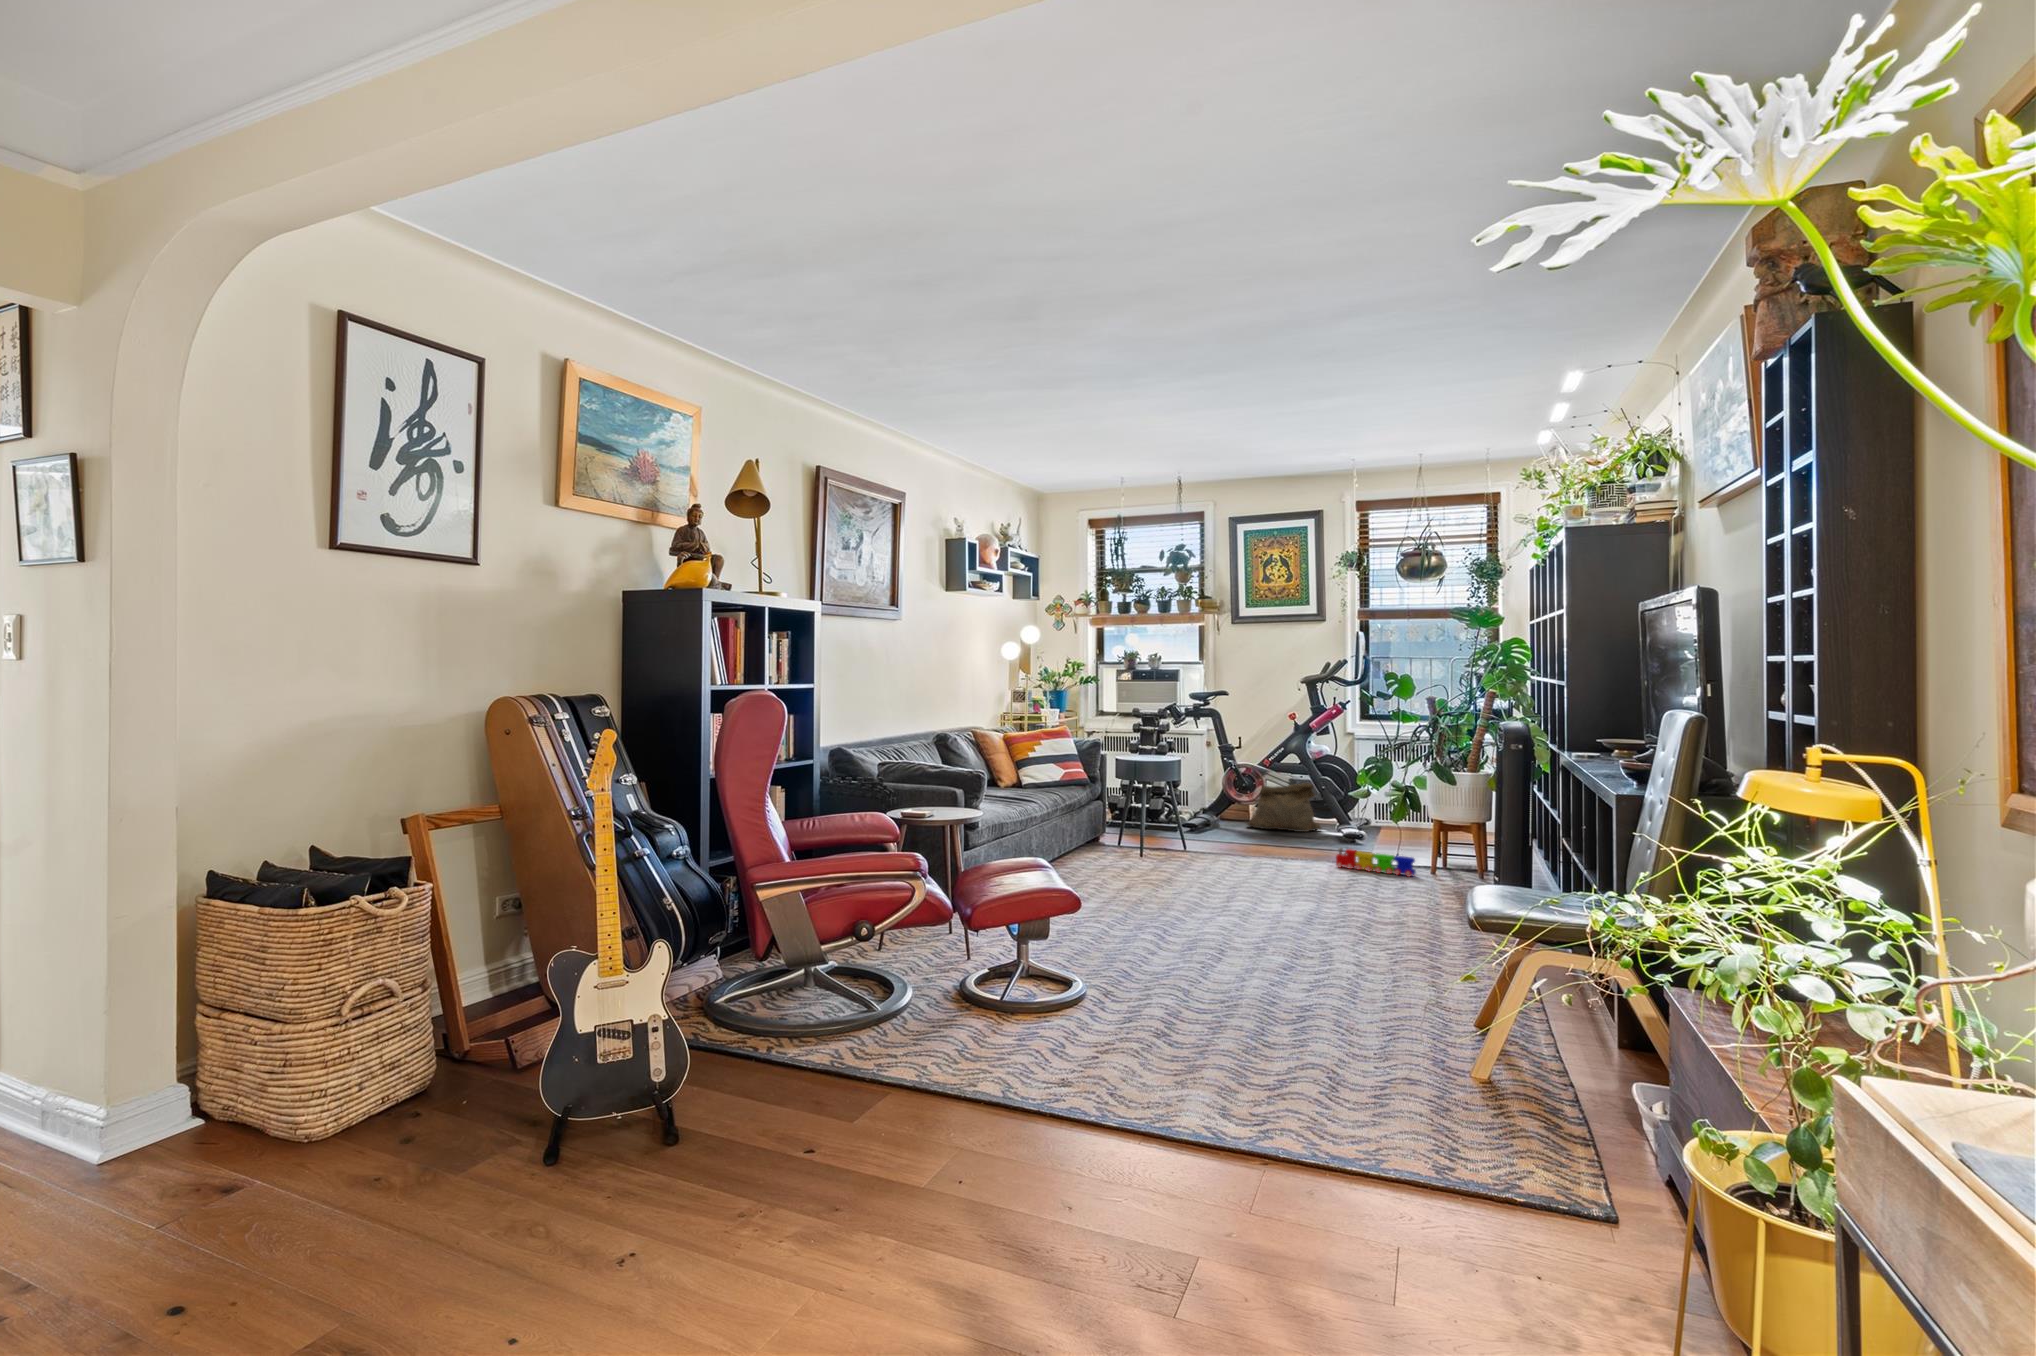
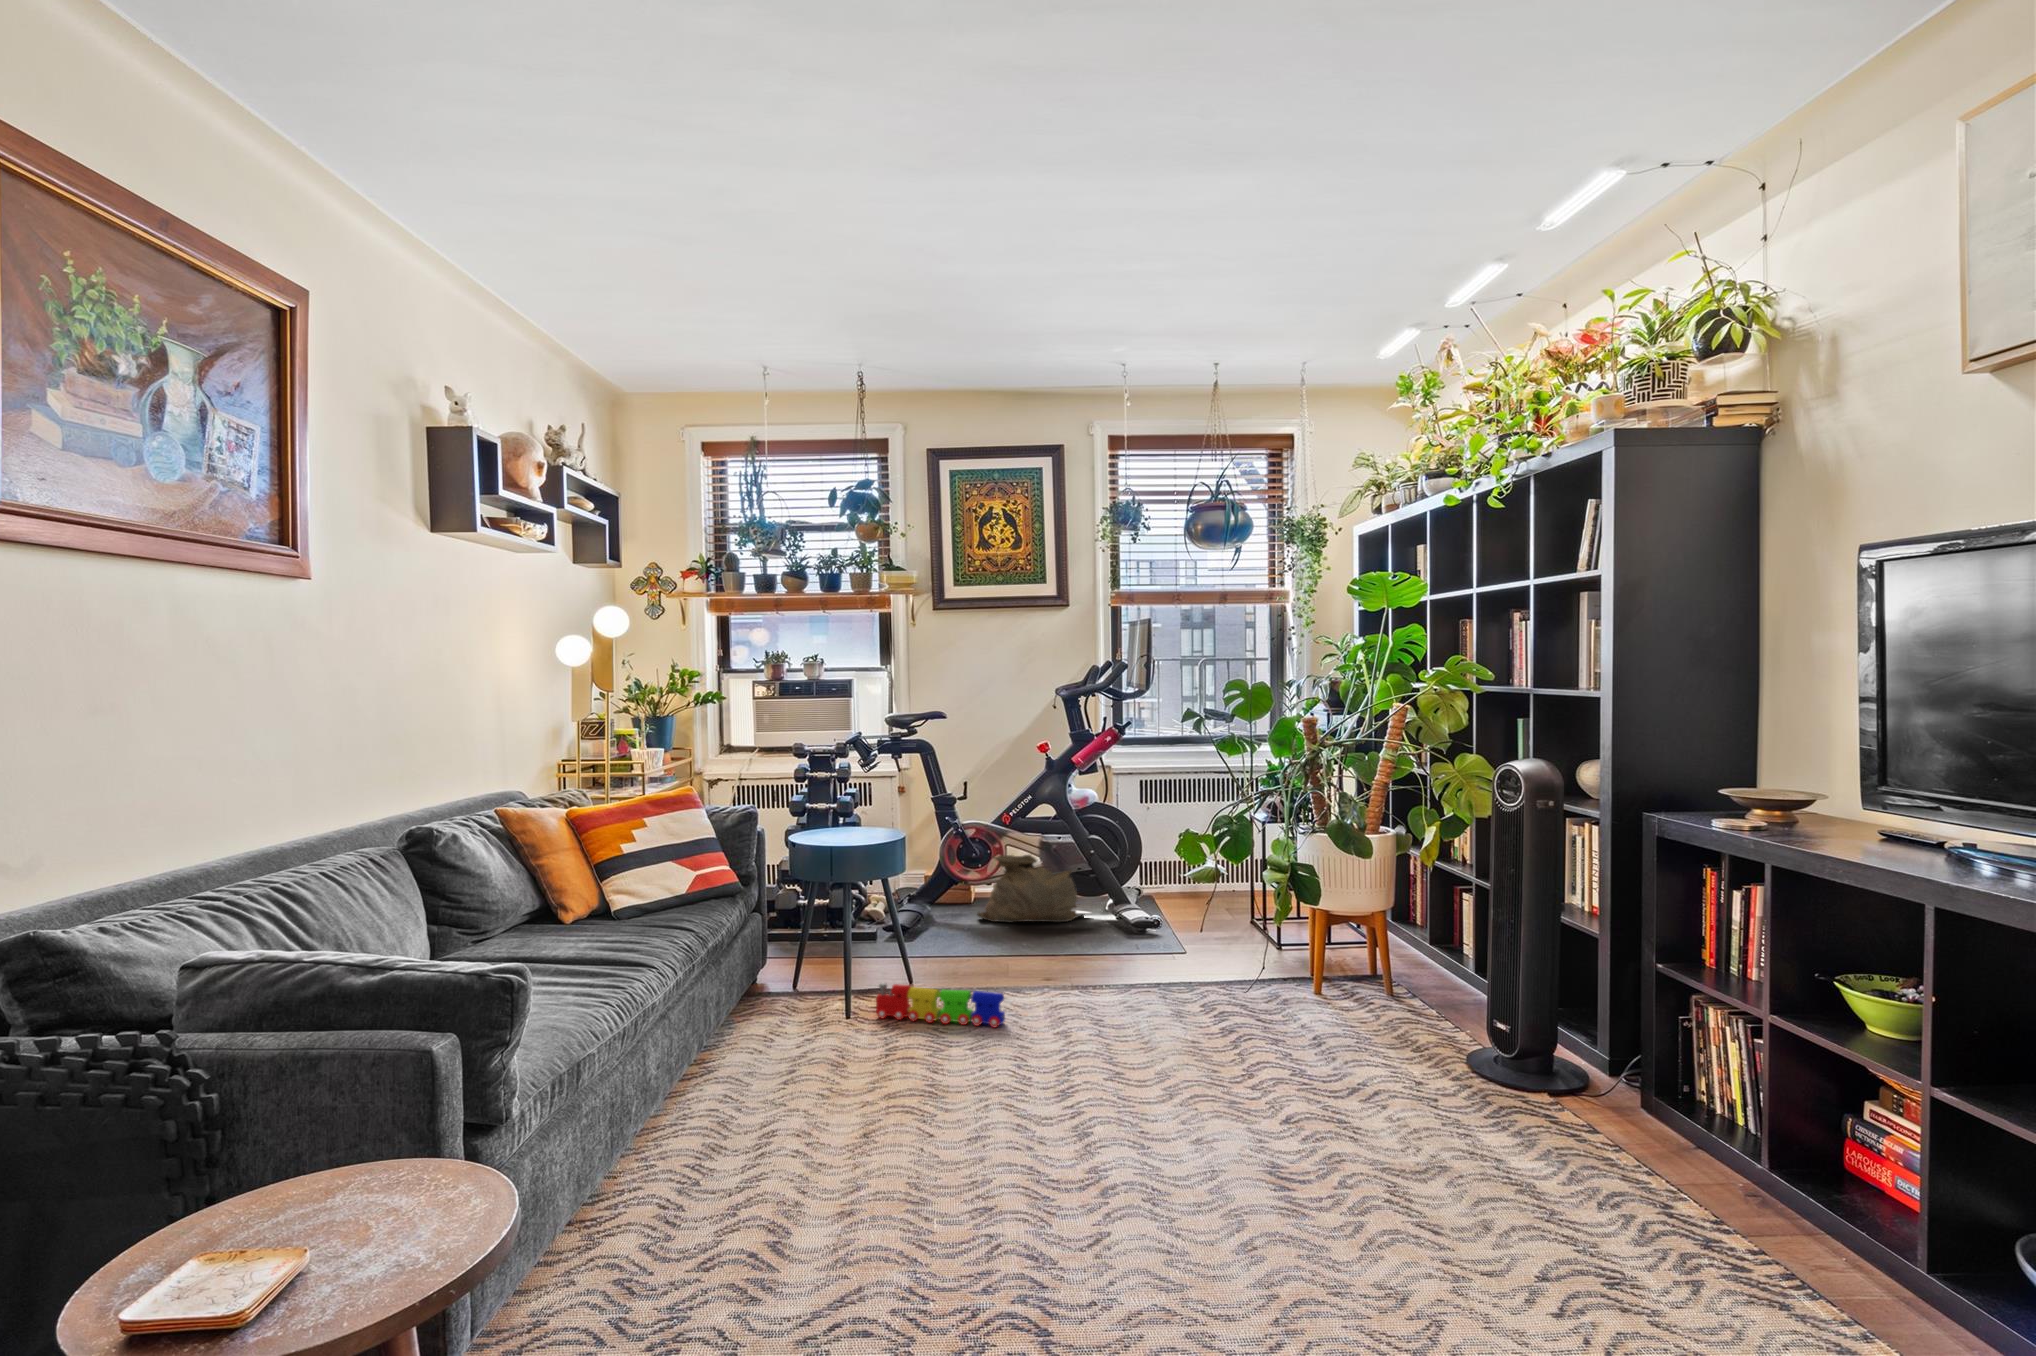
toy train: present [1336,848,1416,876] -> present [876,983,1005,1028]

